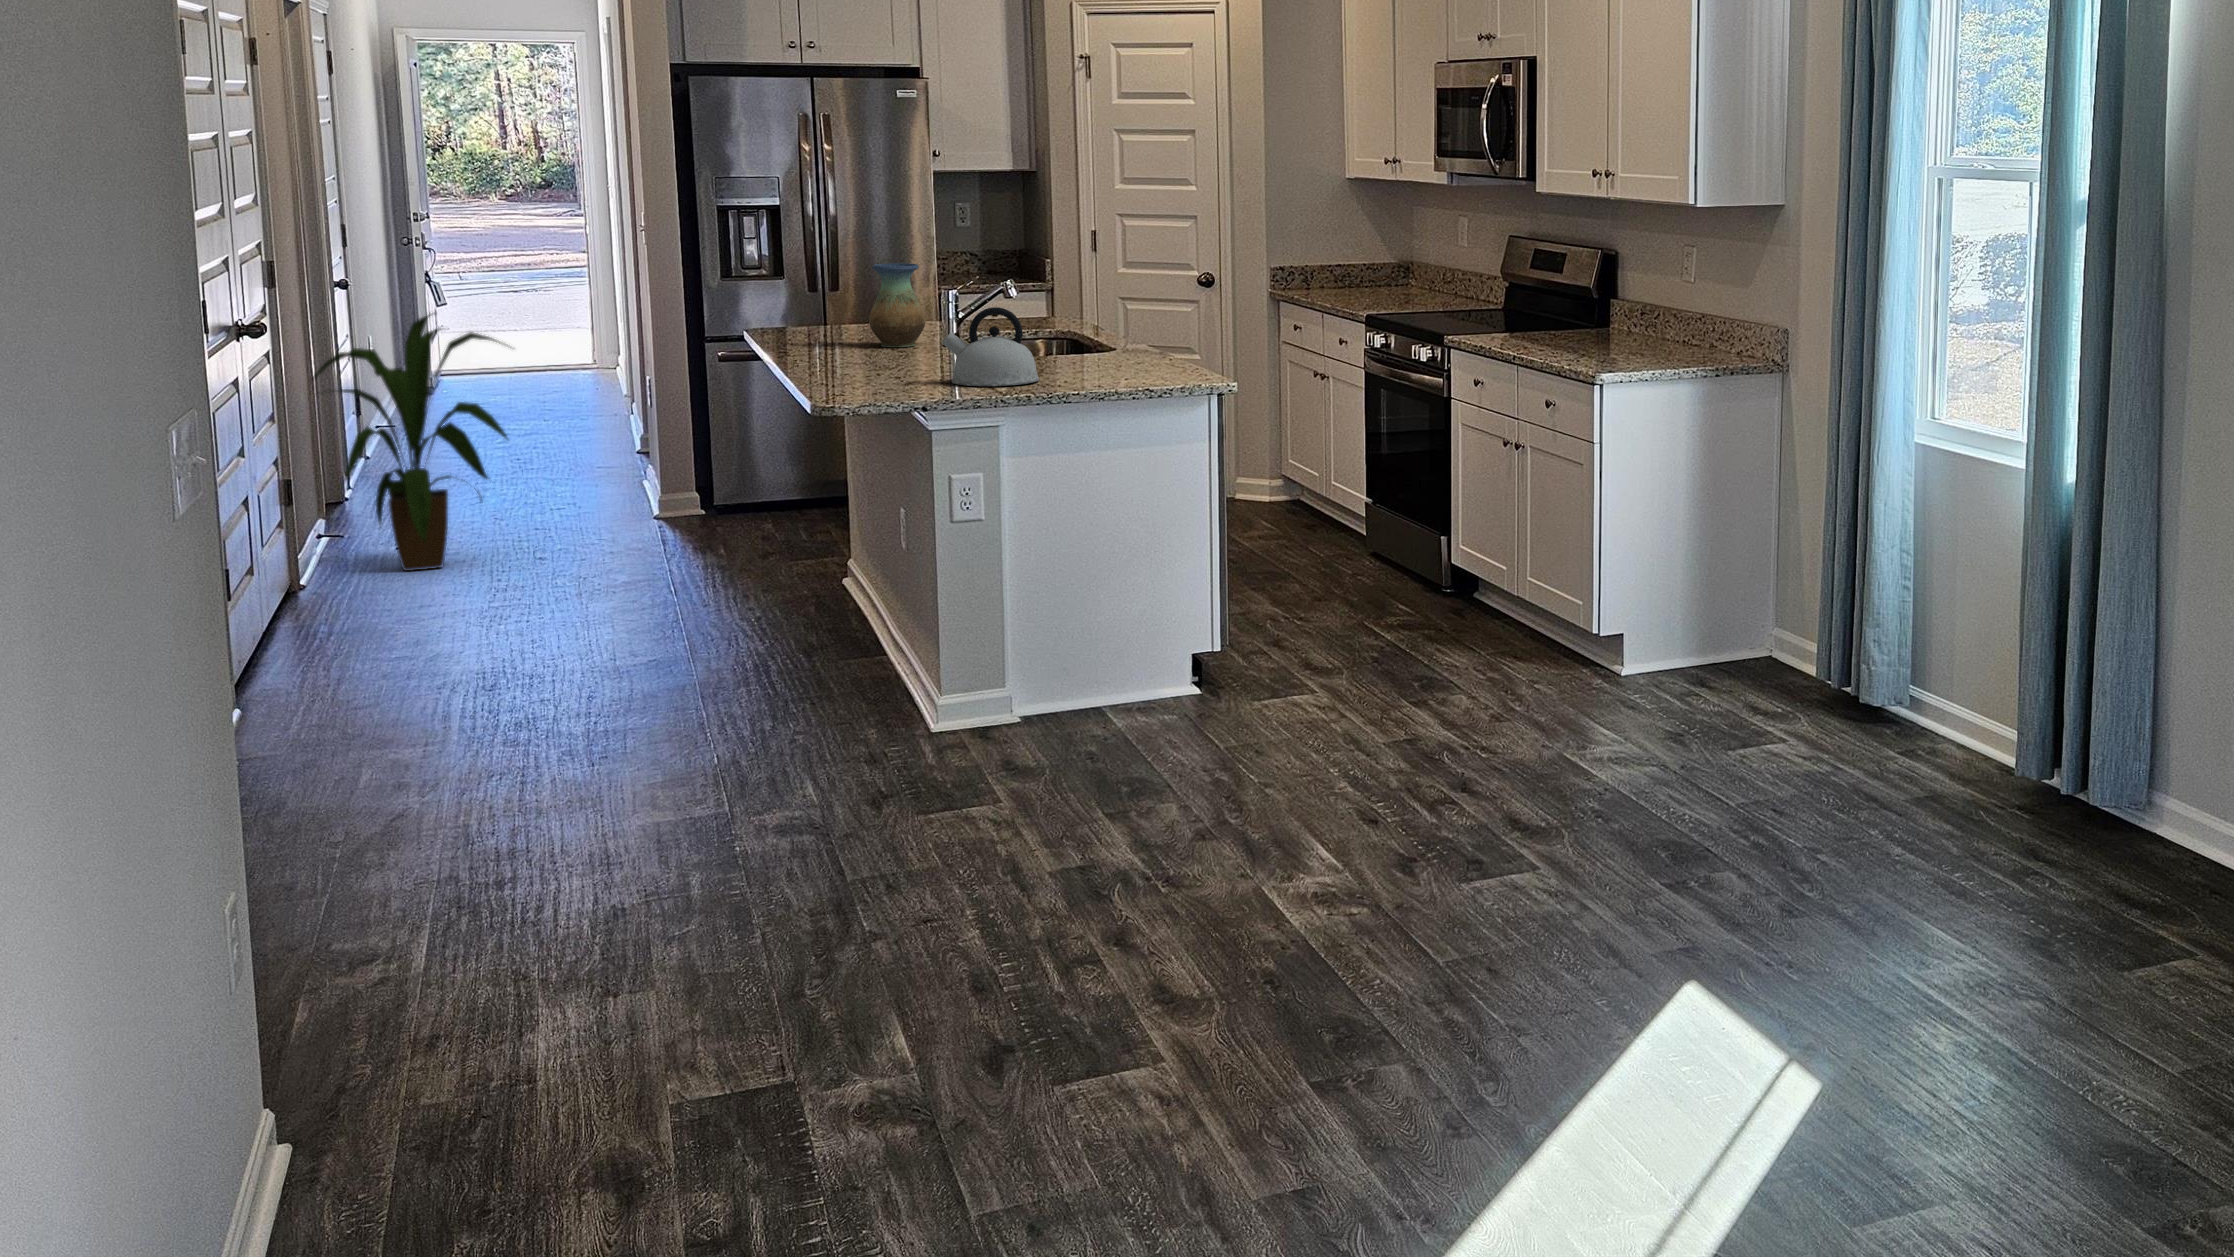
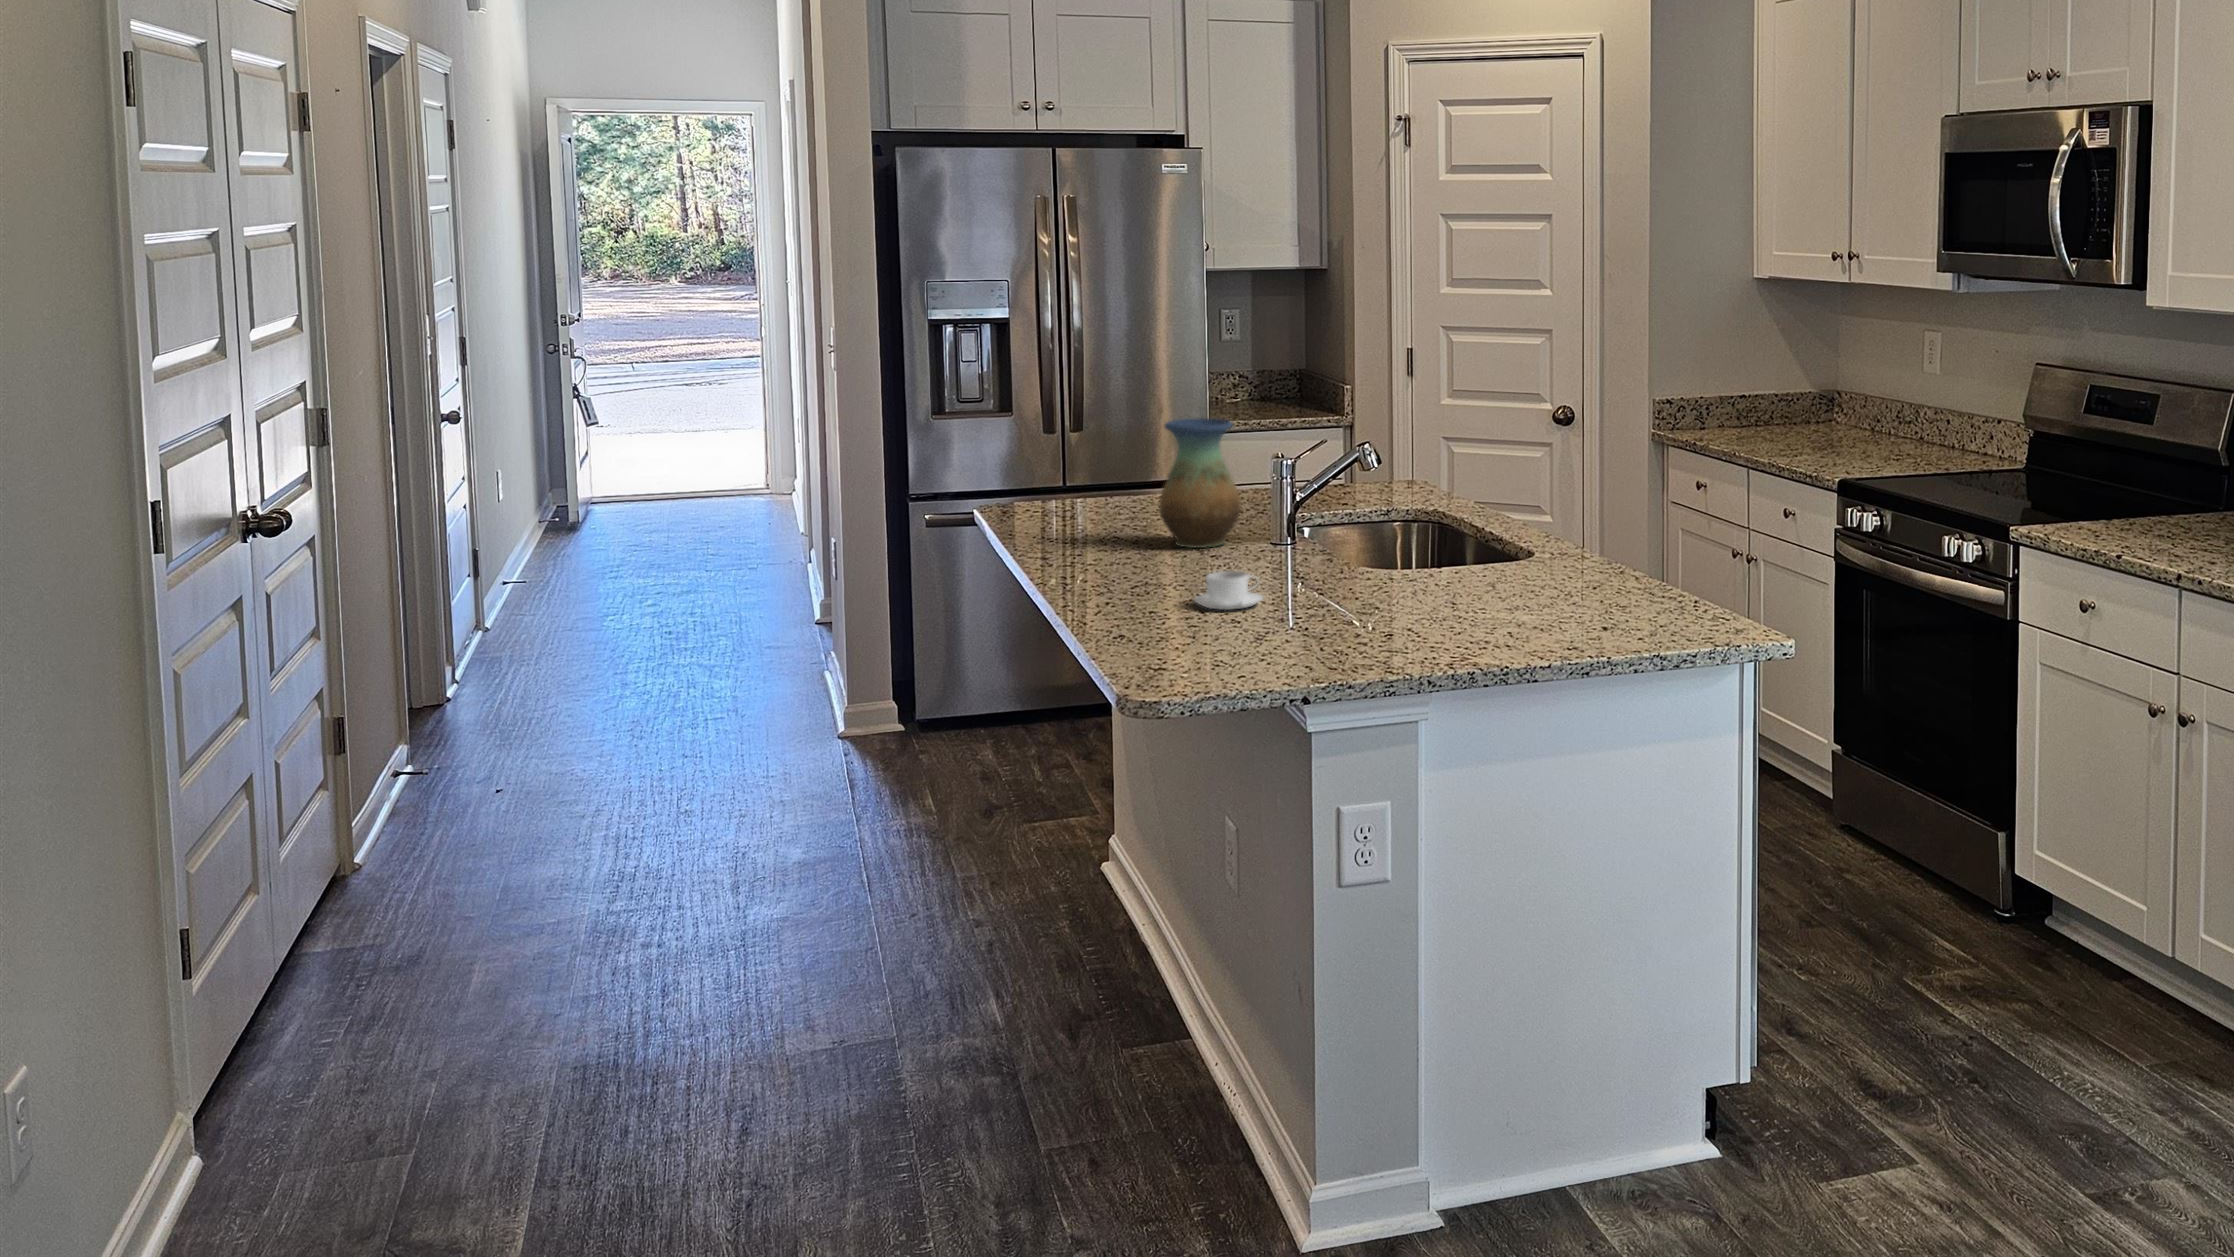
kettle: present [942,307,1039,386] -> none [1312,519,1471,659]
house plant: present [313,314,507,571] -> none [375,475,654,834]
coffee cup: none [879,348,924,370] -> present [1194,571,1263,610]

